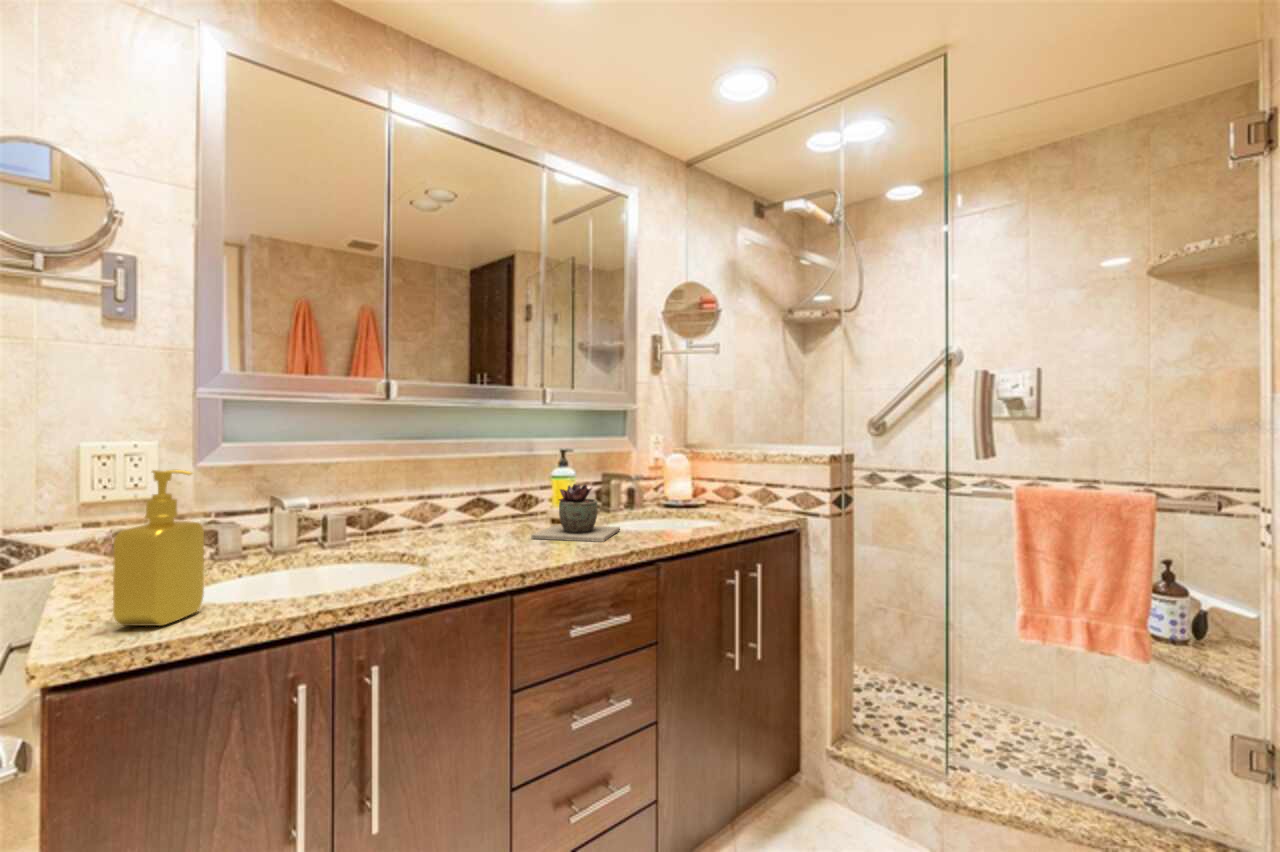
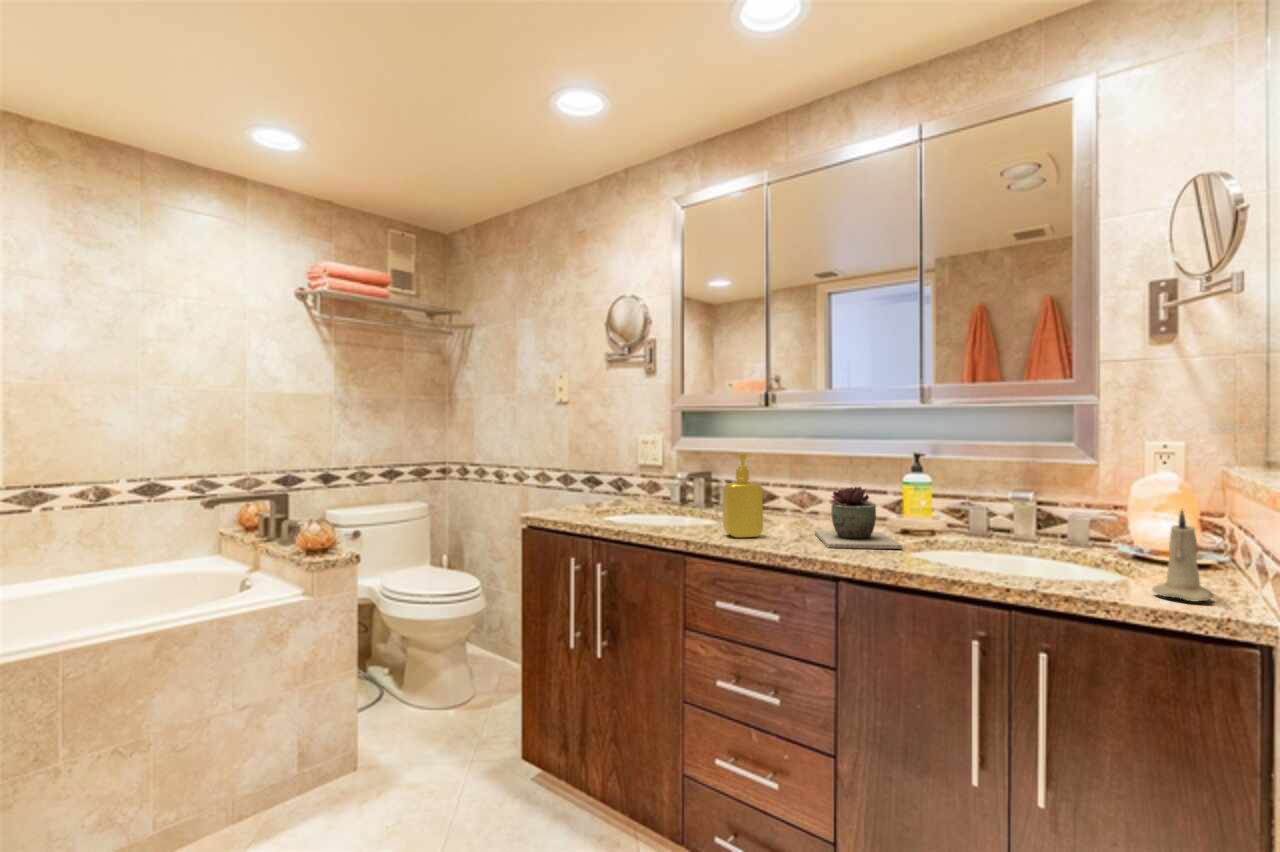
soap dispenser: present [113,470,204,626] -> present [723,453,763,538]
candle: none [742,473,767,519] -> present [1152,510,1214,601]

